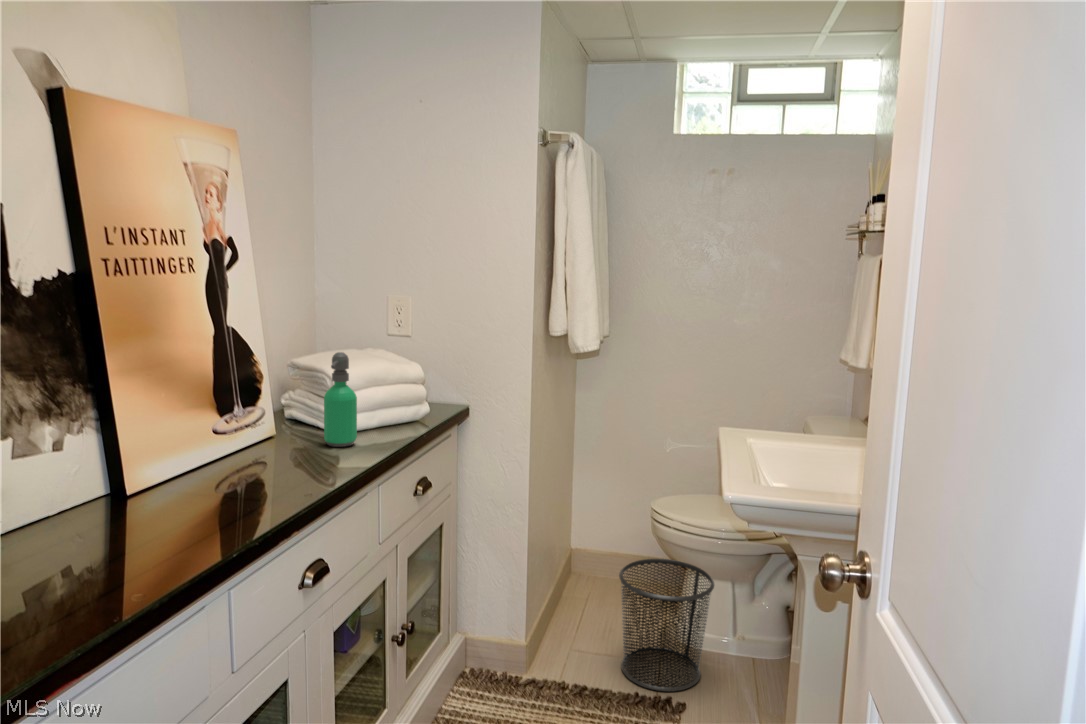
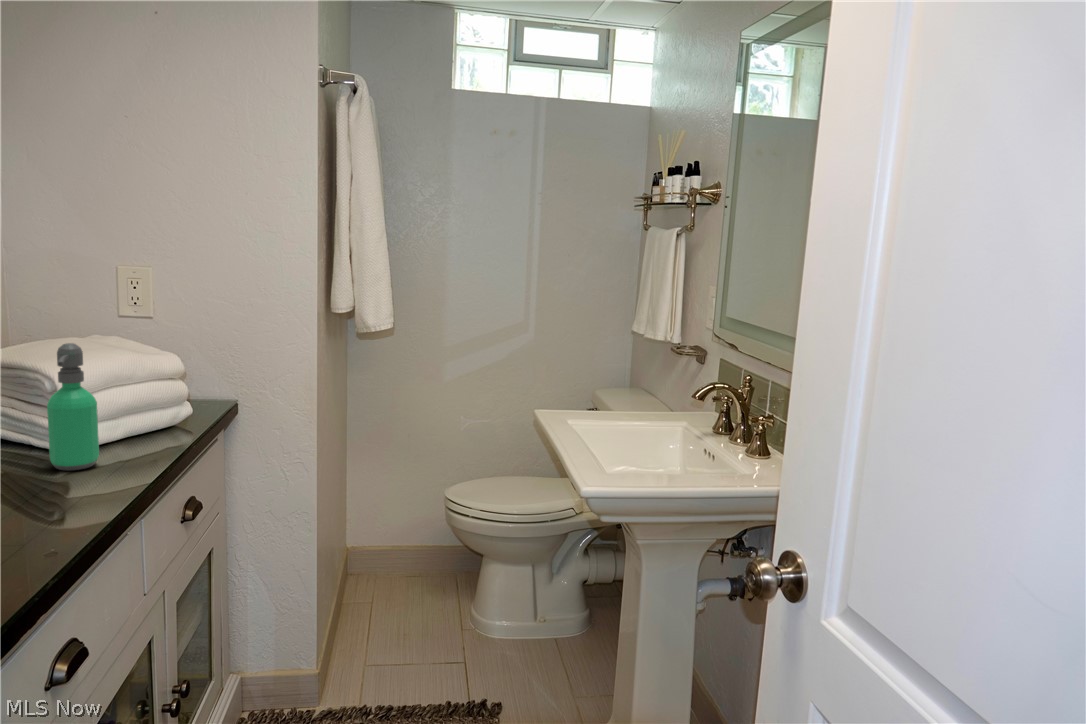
waste bin: present [619,559,714,692] -> none [421,553,523,697]

